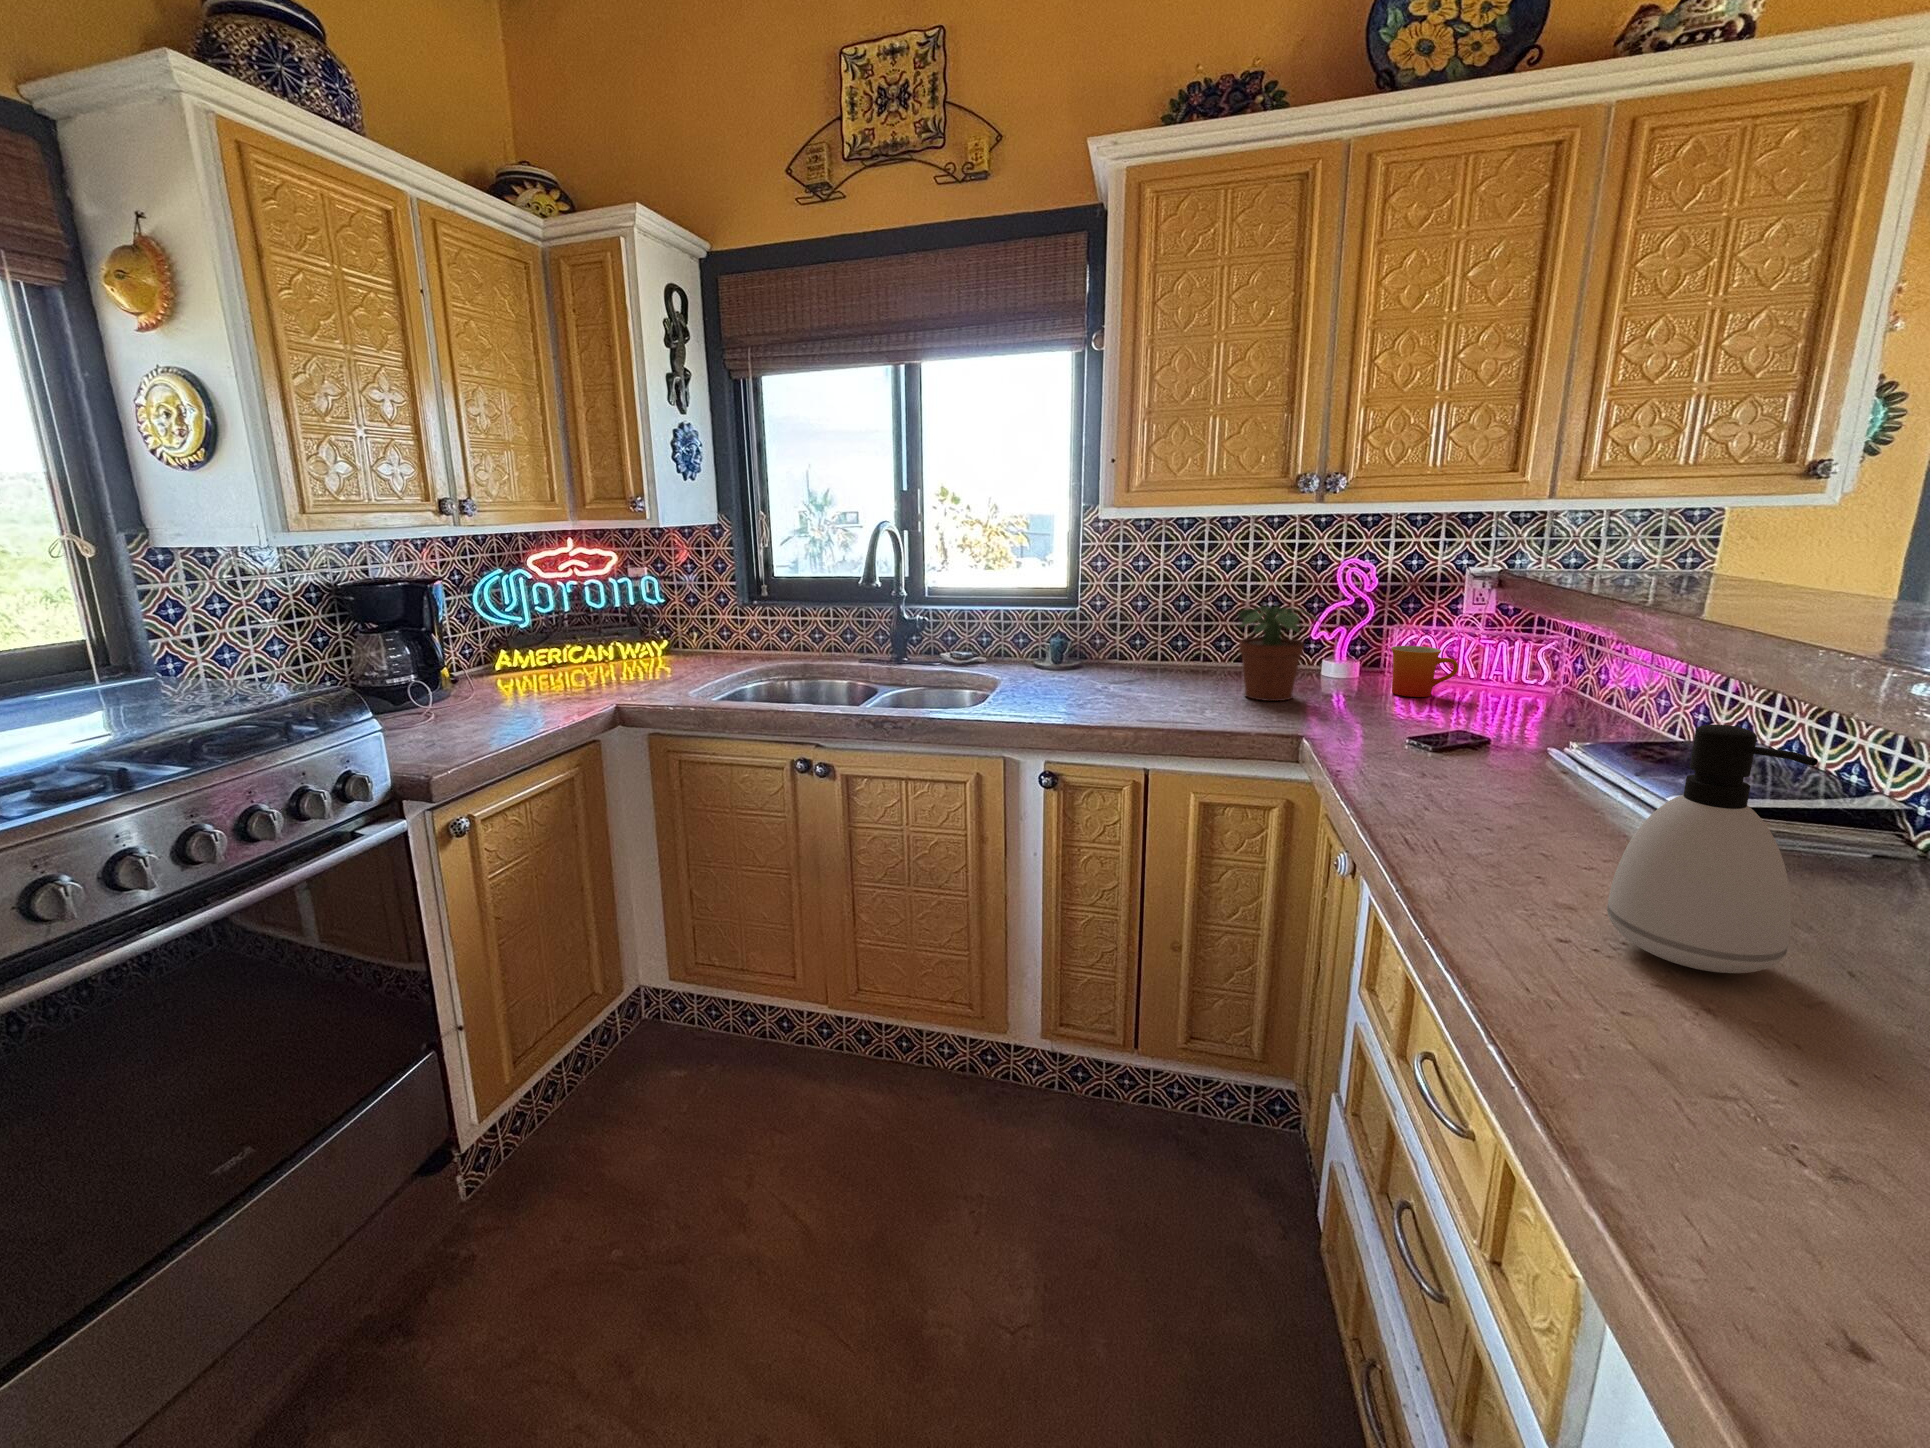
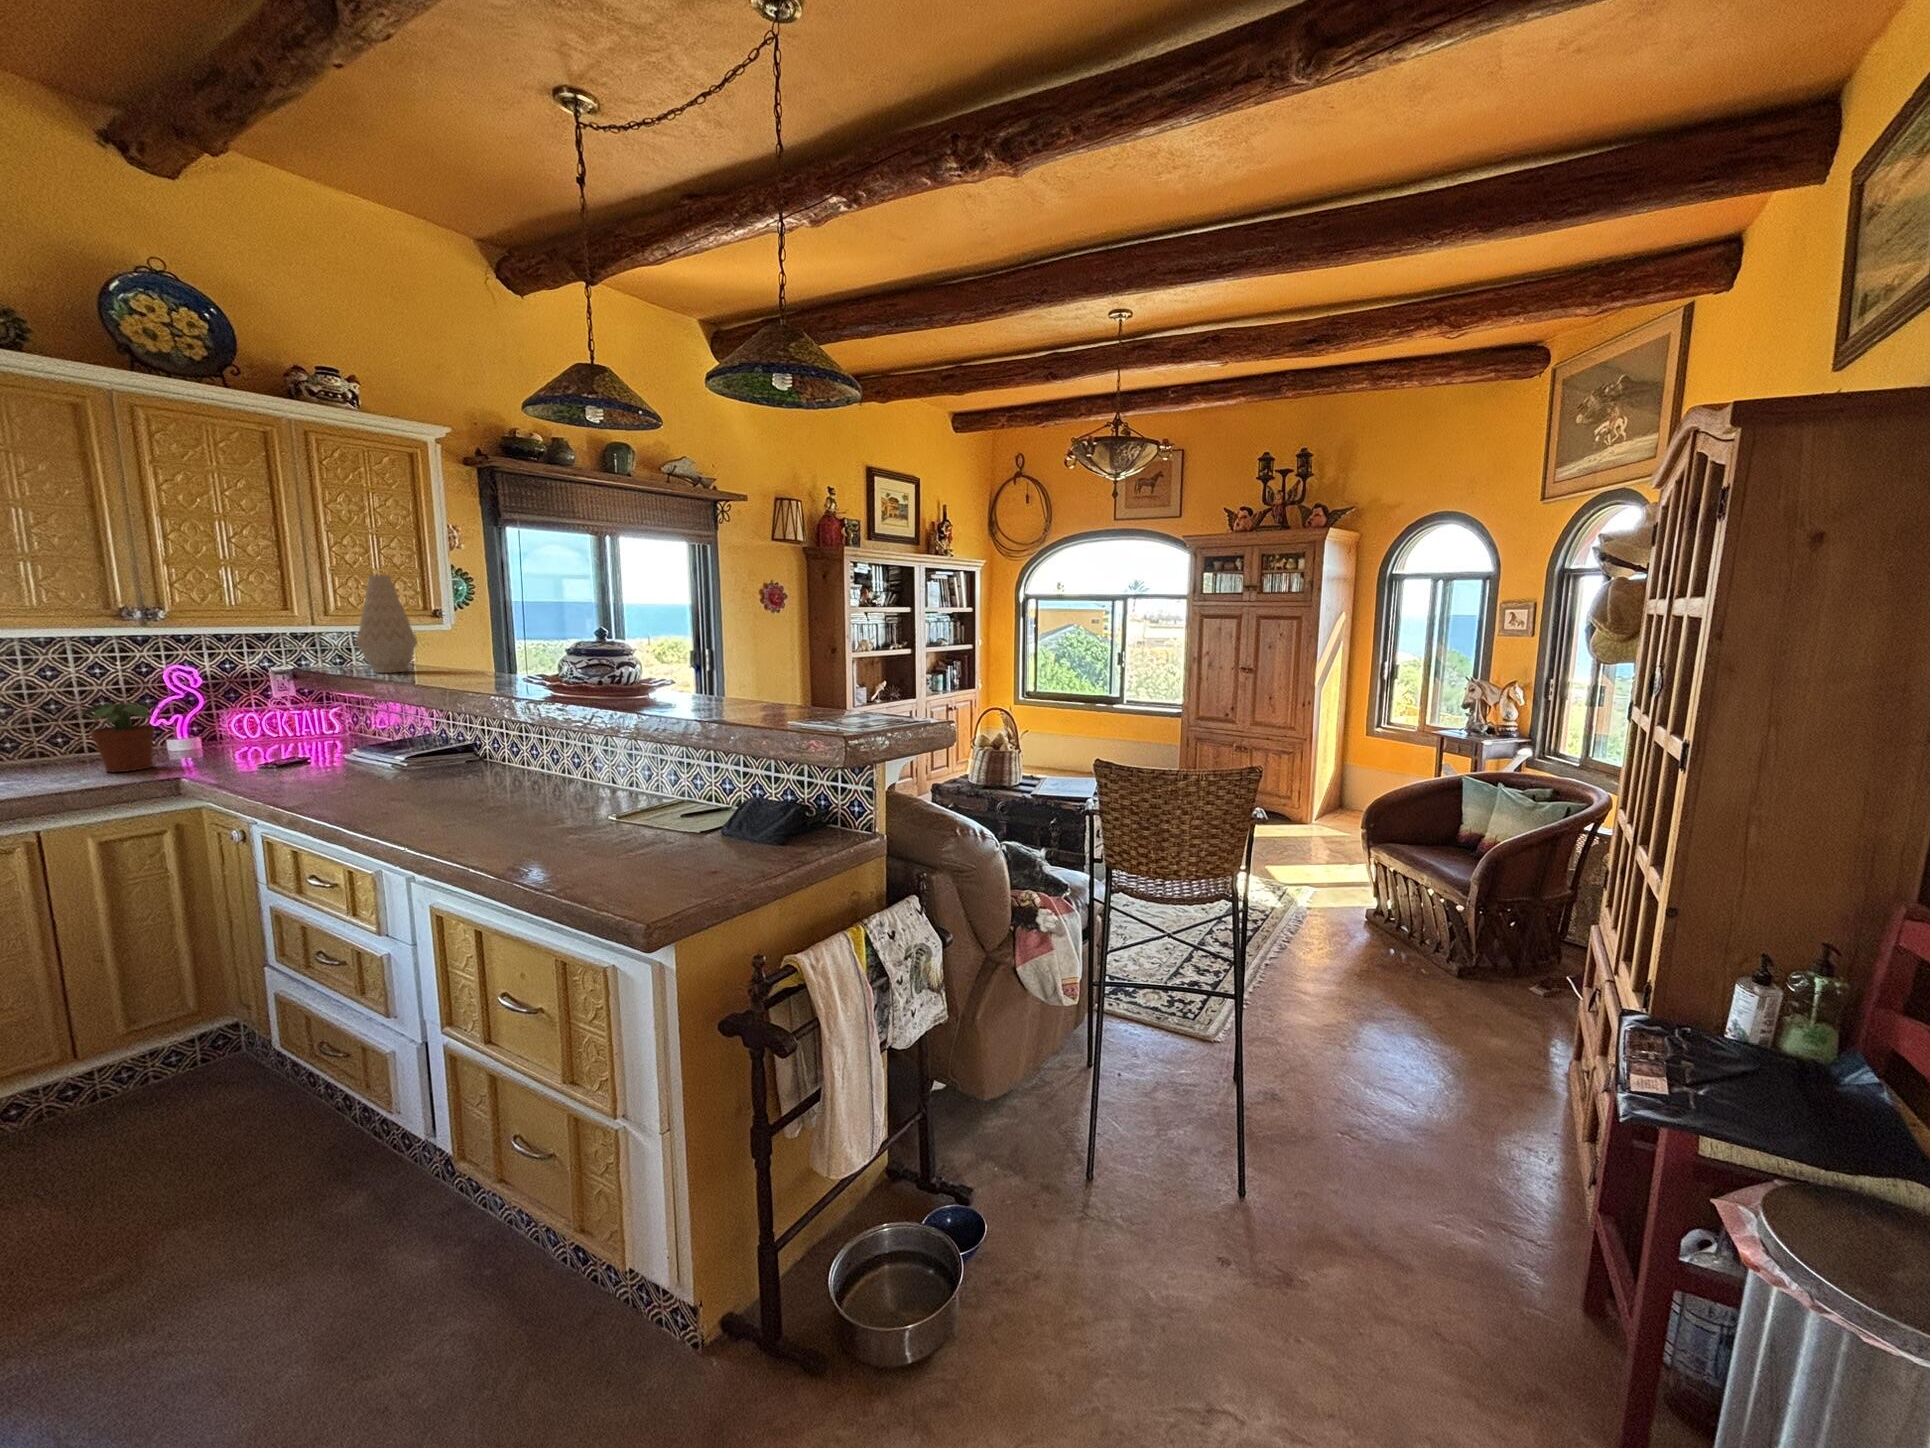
vase: none [1635,374,1780,590] -> present [356,575,418,673]
mug: present [1391,646,1458,697] -> none [226,719,279,752]
soap dispenser: present [1607,724,1818,973] -> none [360,715,416,798]

